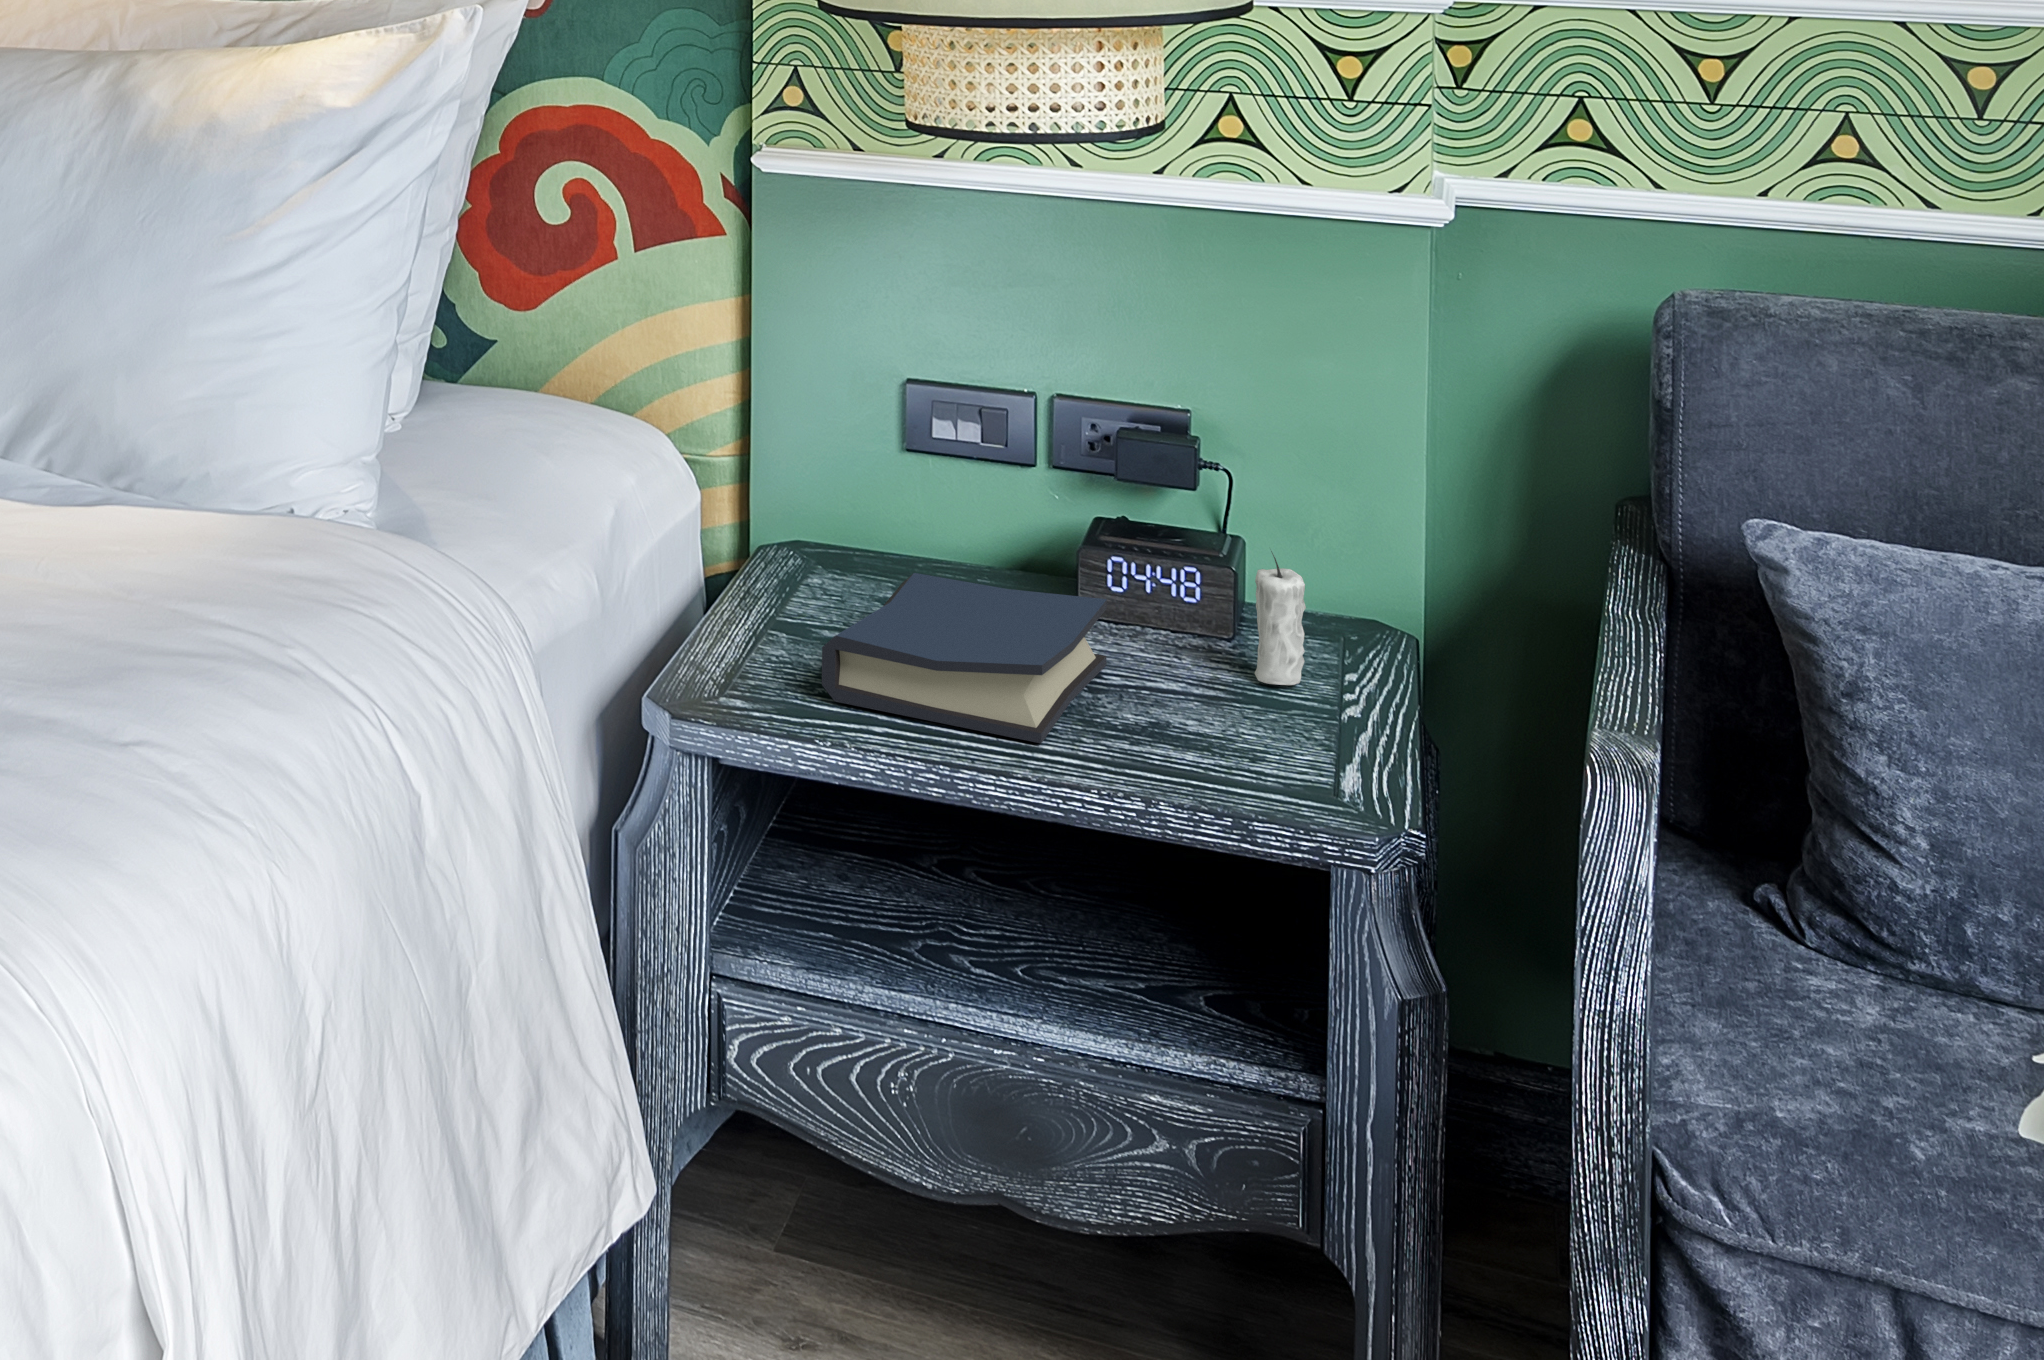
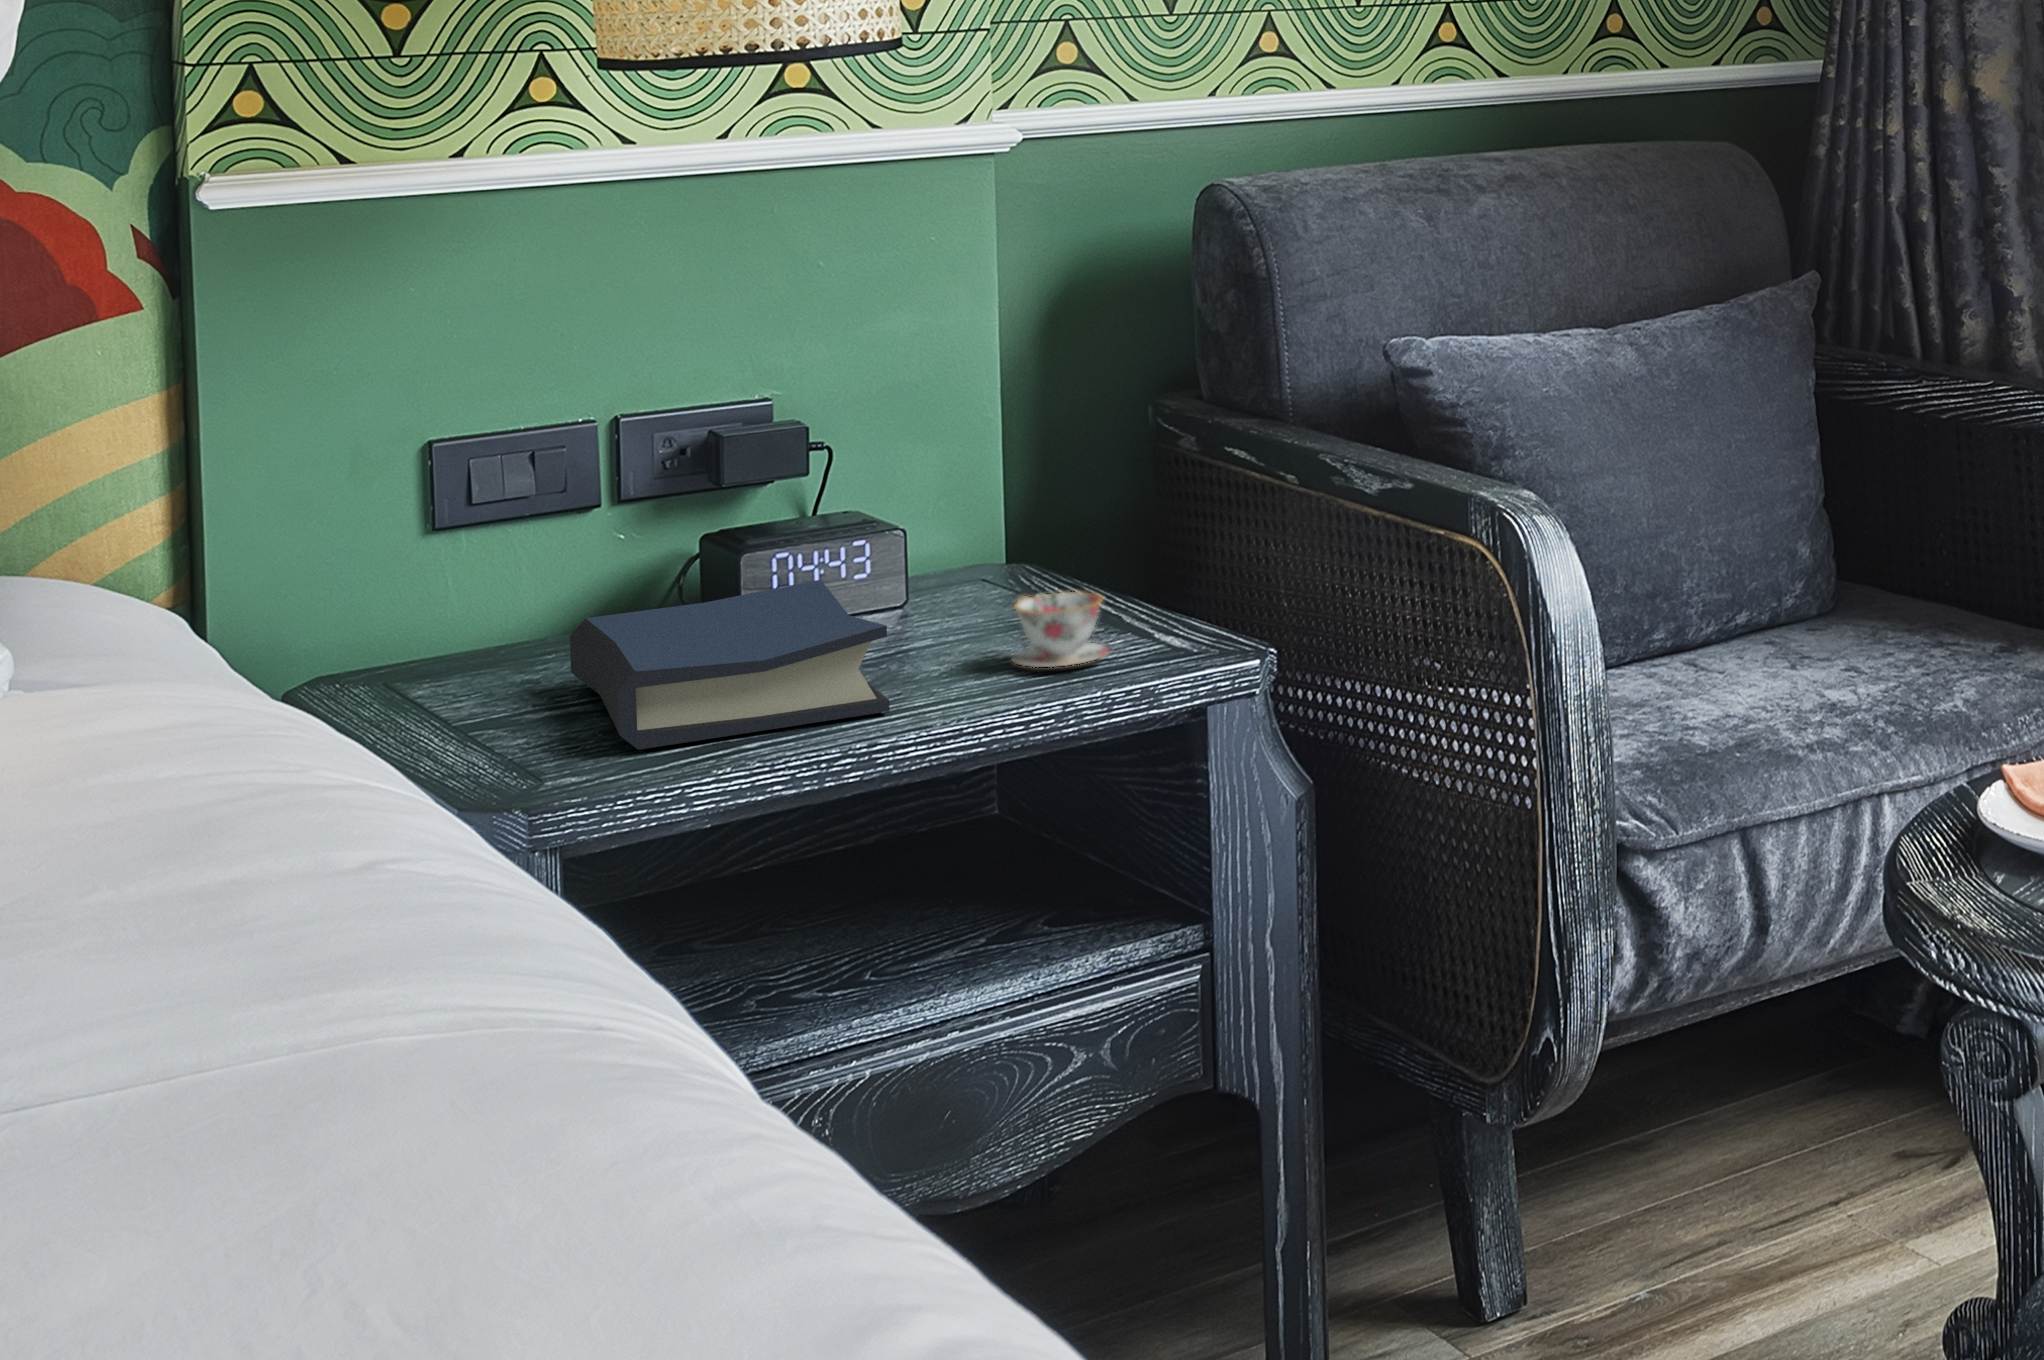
candle: present [1255,551,1306,685] -> none [958,480,1013,621]
teacup: none [1200,675,1298,764] -> present [1012,592,1109,667]

